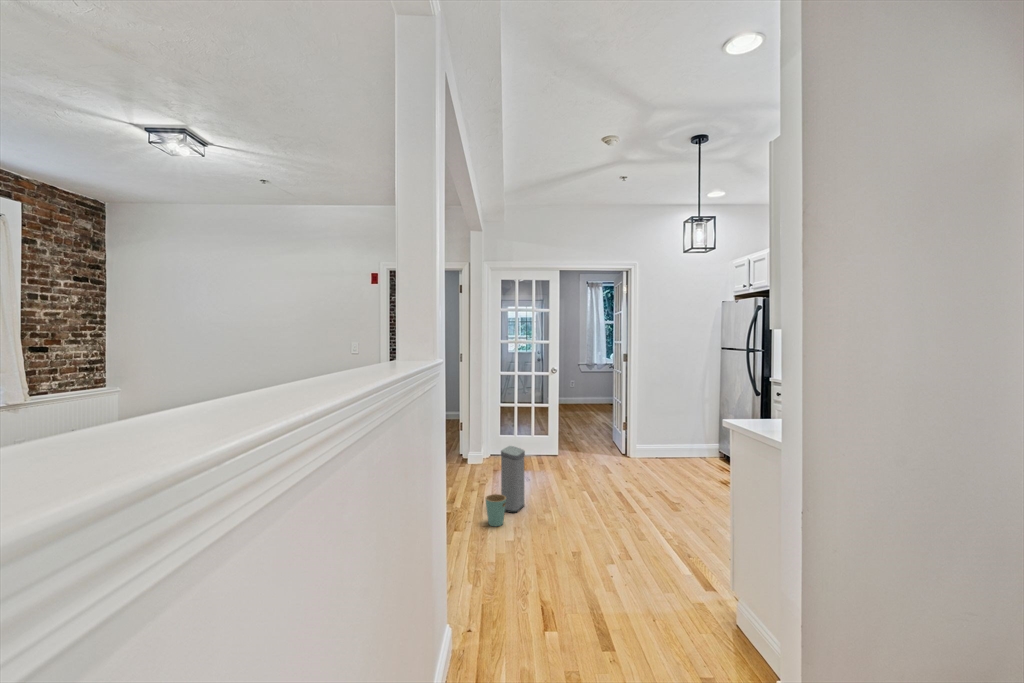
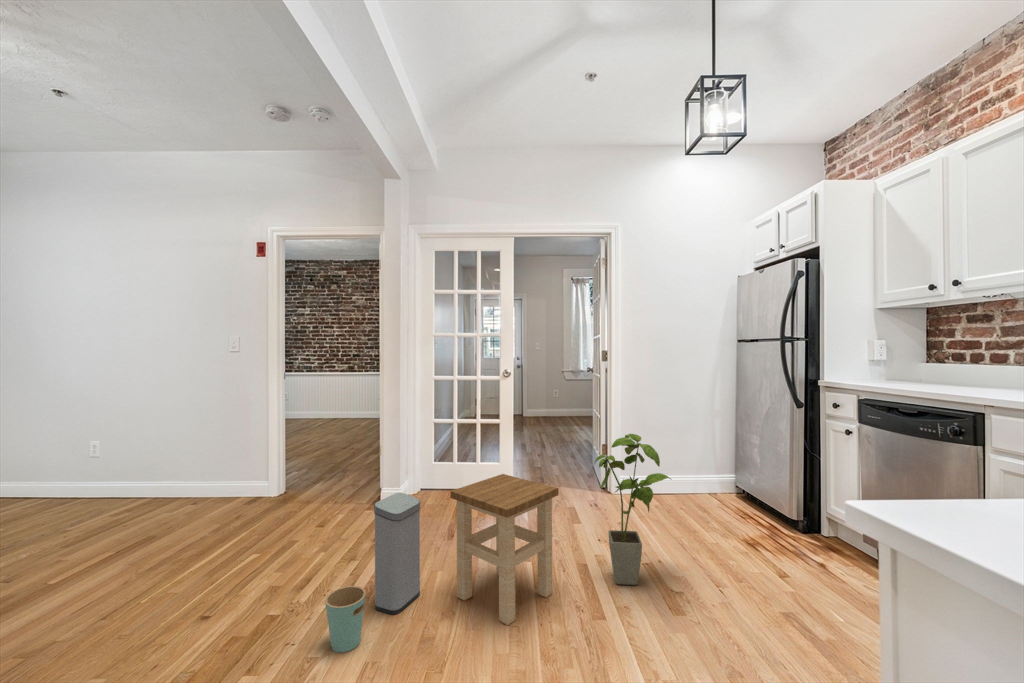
house plant: none [626,411,674,501] -> present [594,434,671,585]
stool: none [544,436,607,517] -> present [450,474,559,625]

